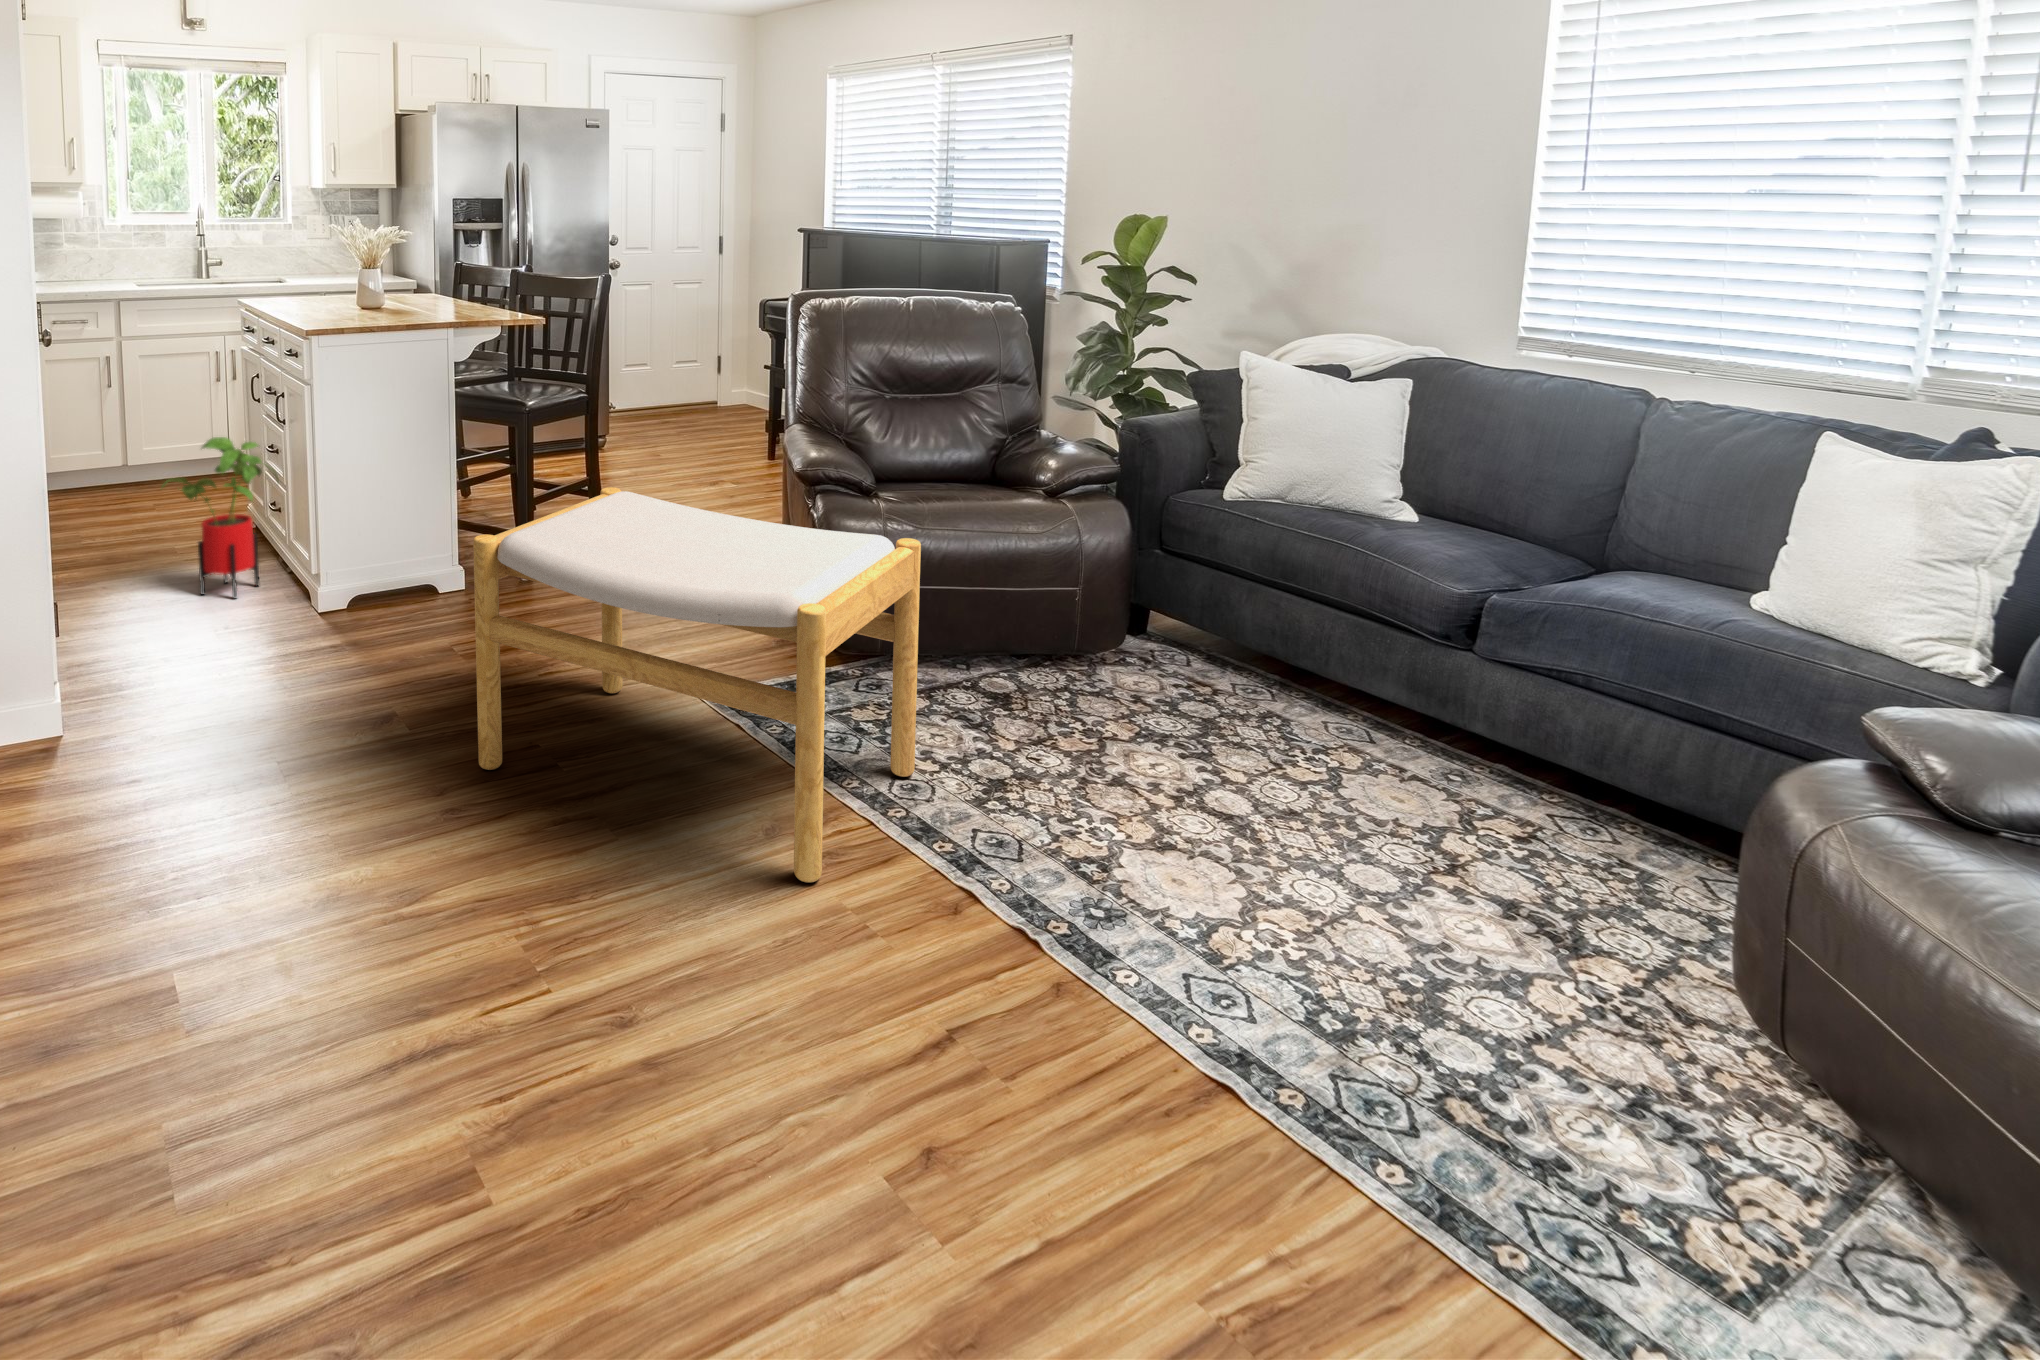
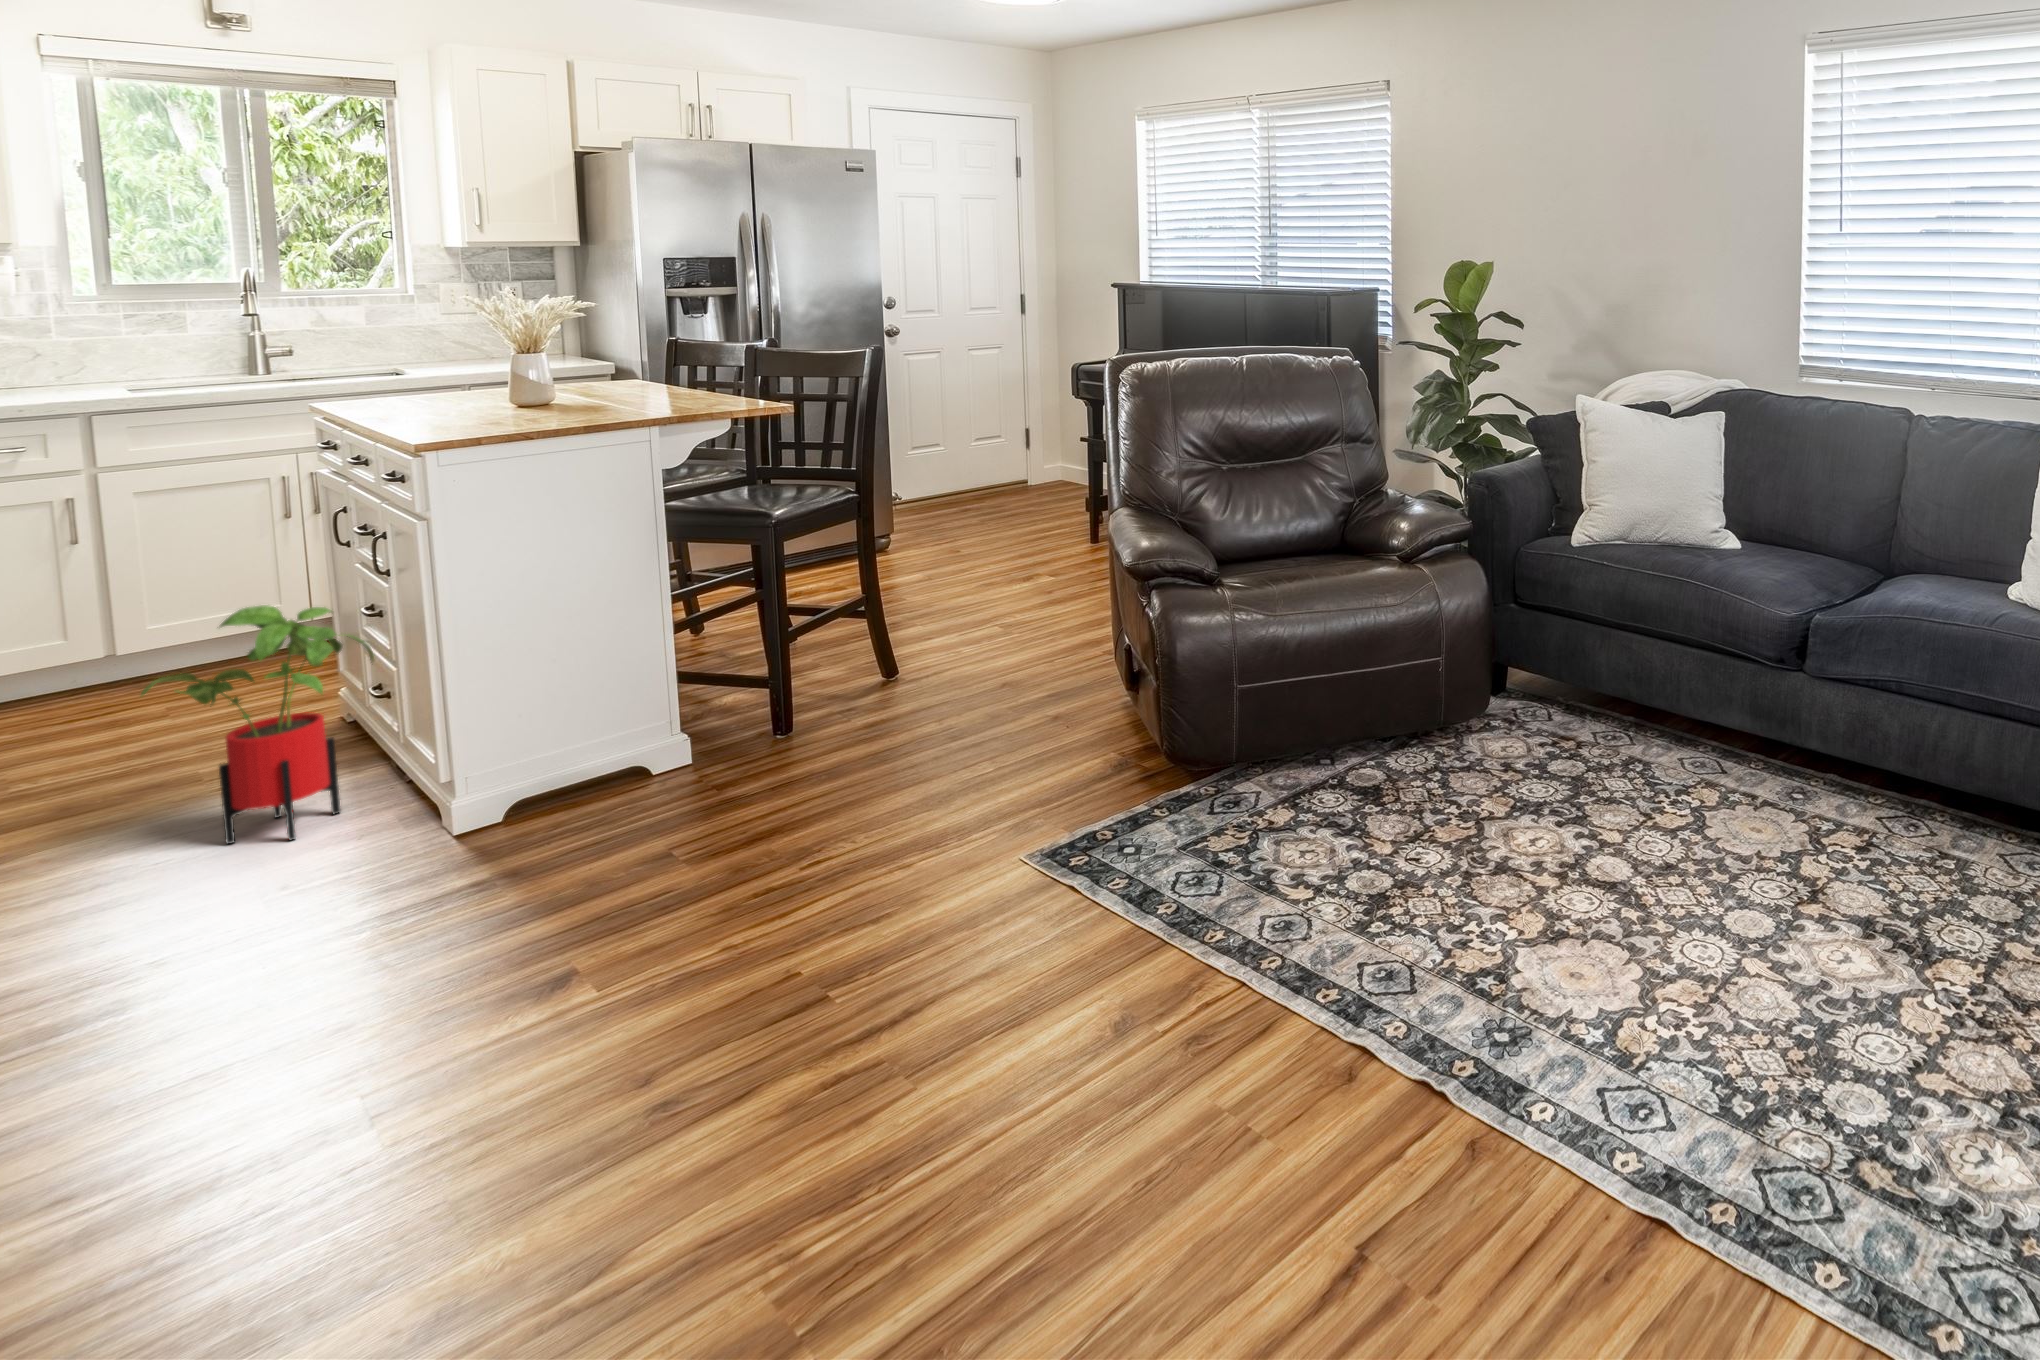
footstool: present [473,487,921,882] -> none [676,614,1287,1090]

